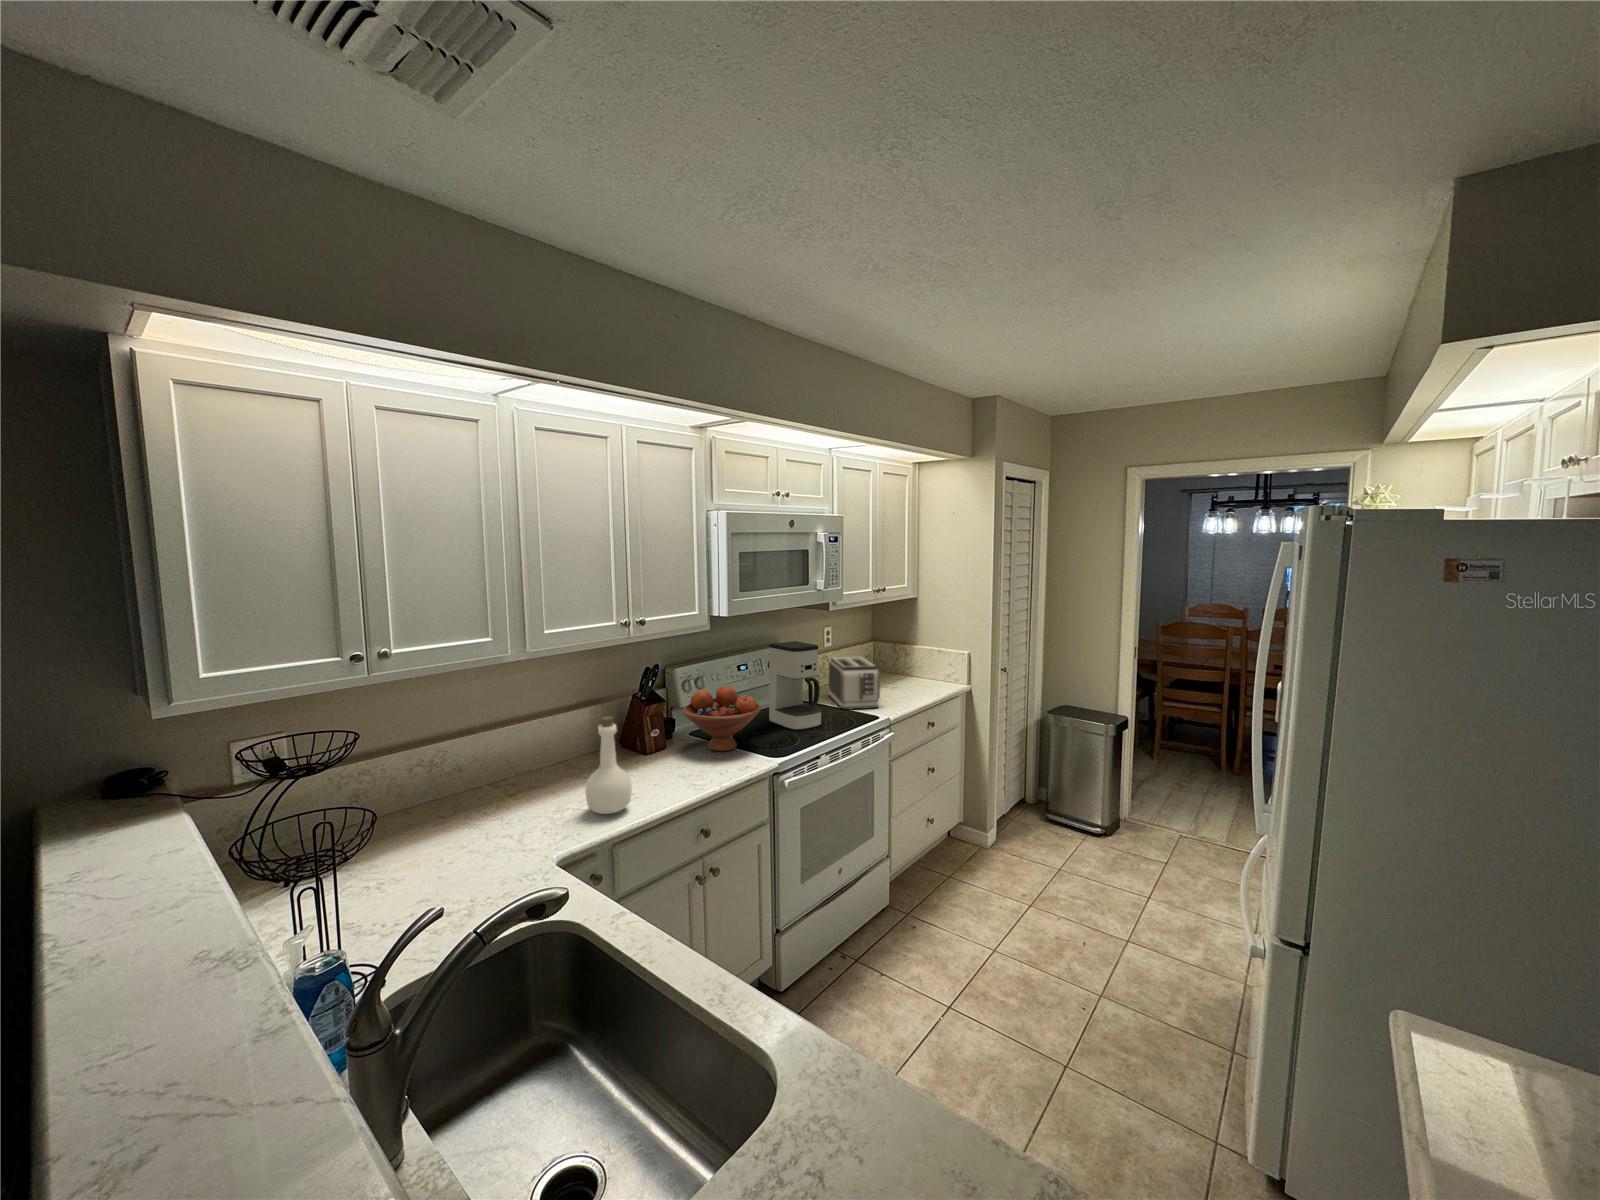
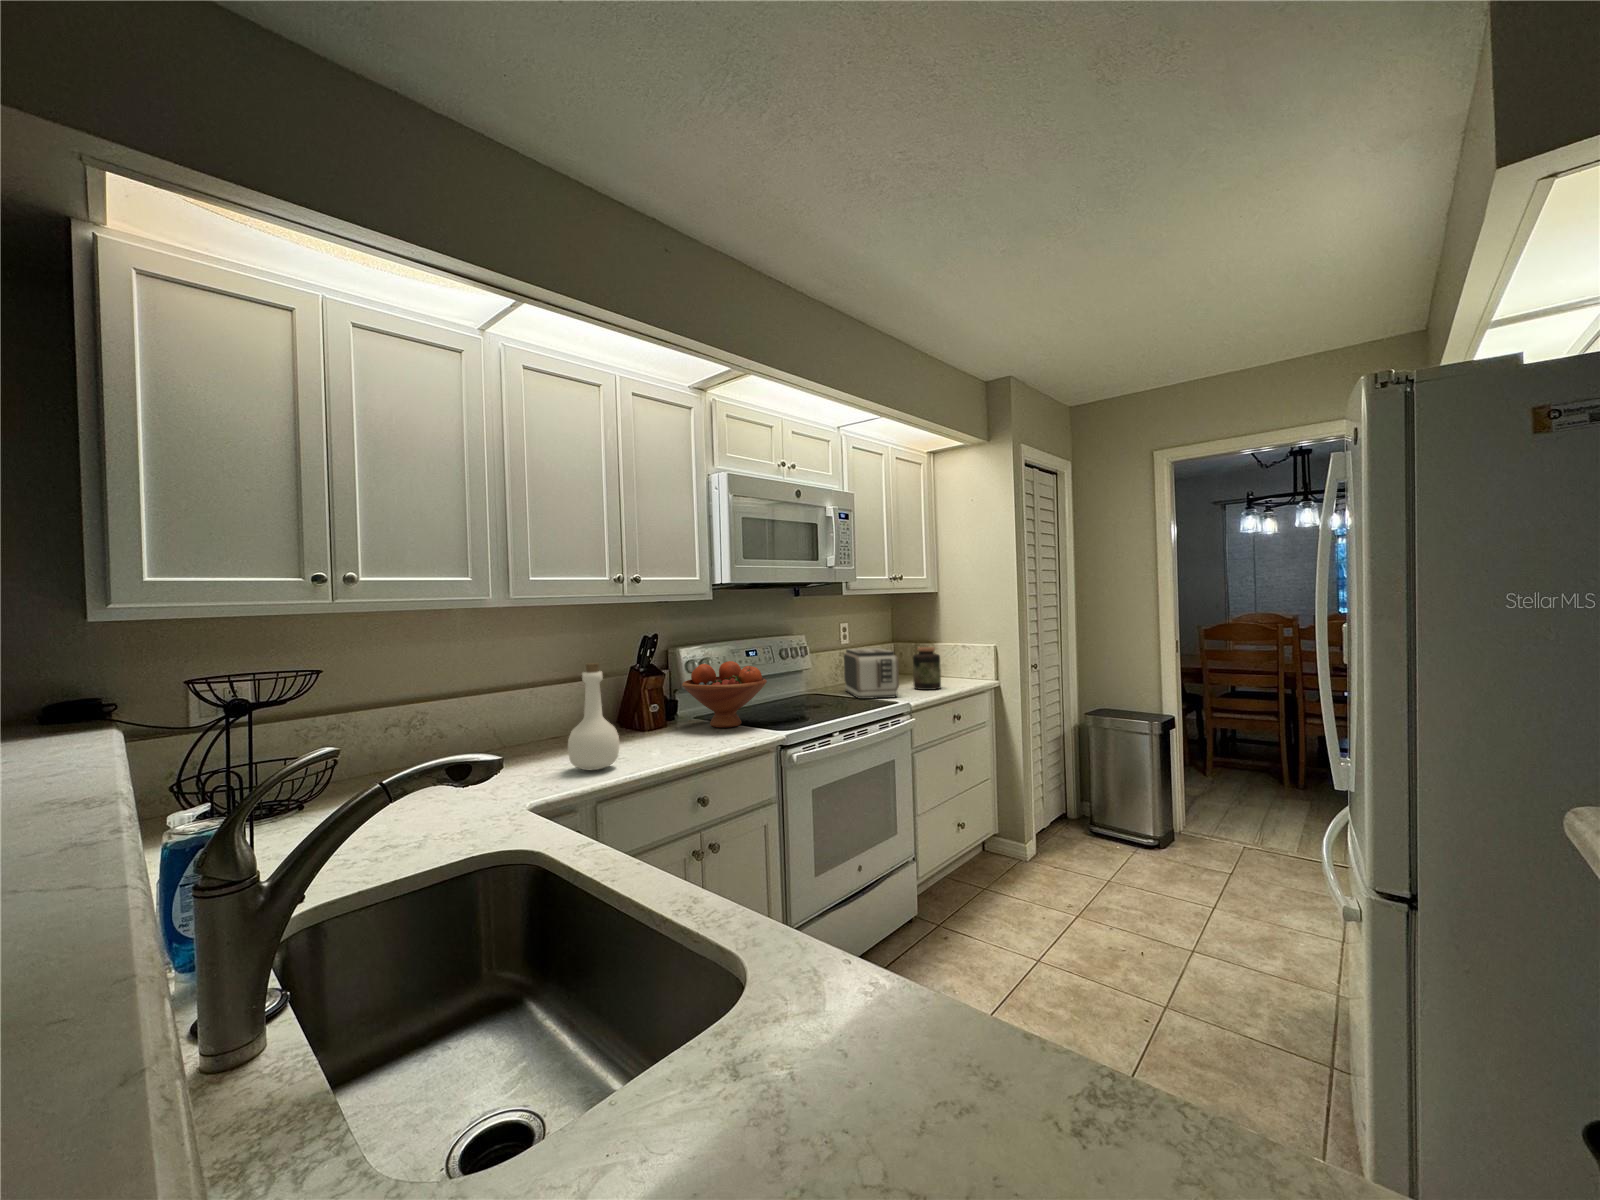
coffee maker: present [769,641,822,731] -> none [777,622,835,713]
jar: none [892,656,918,697] -> present [913,647,941,690]

